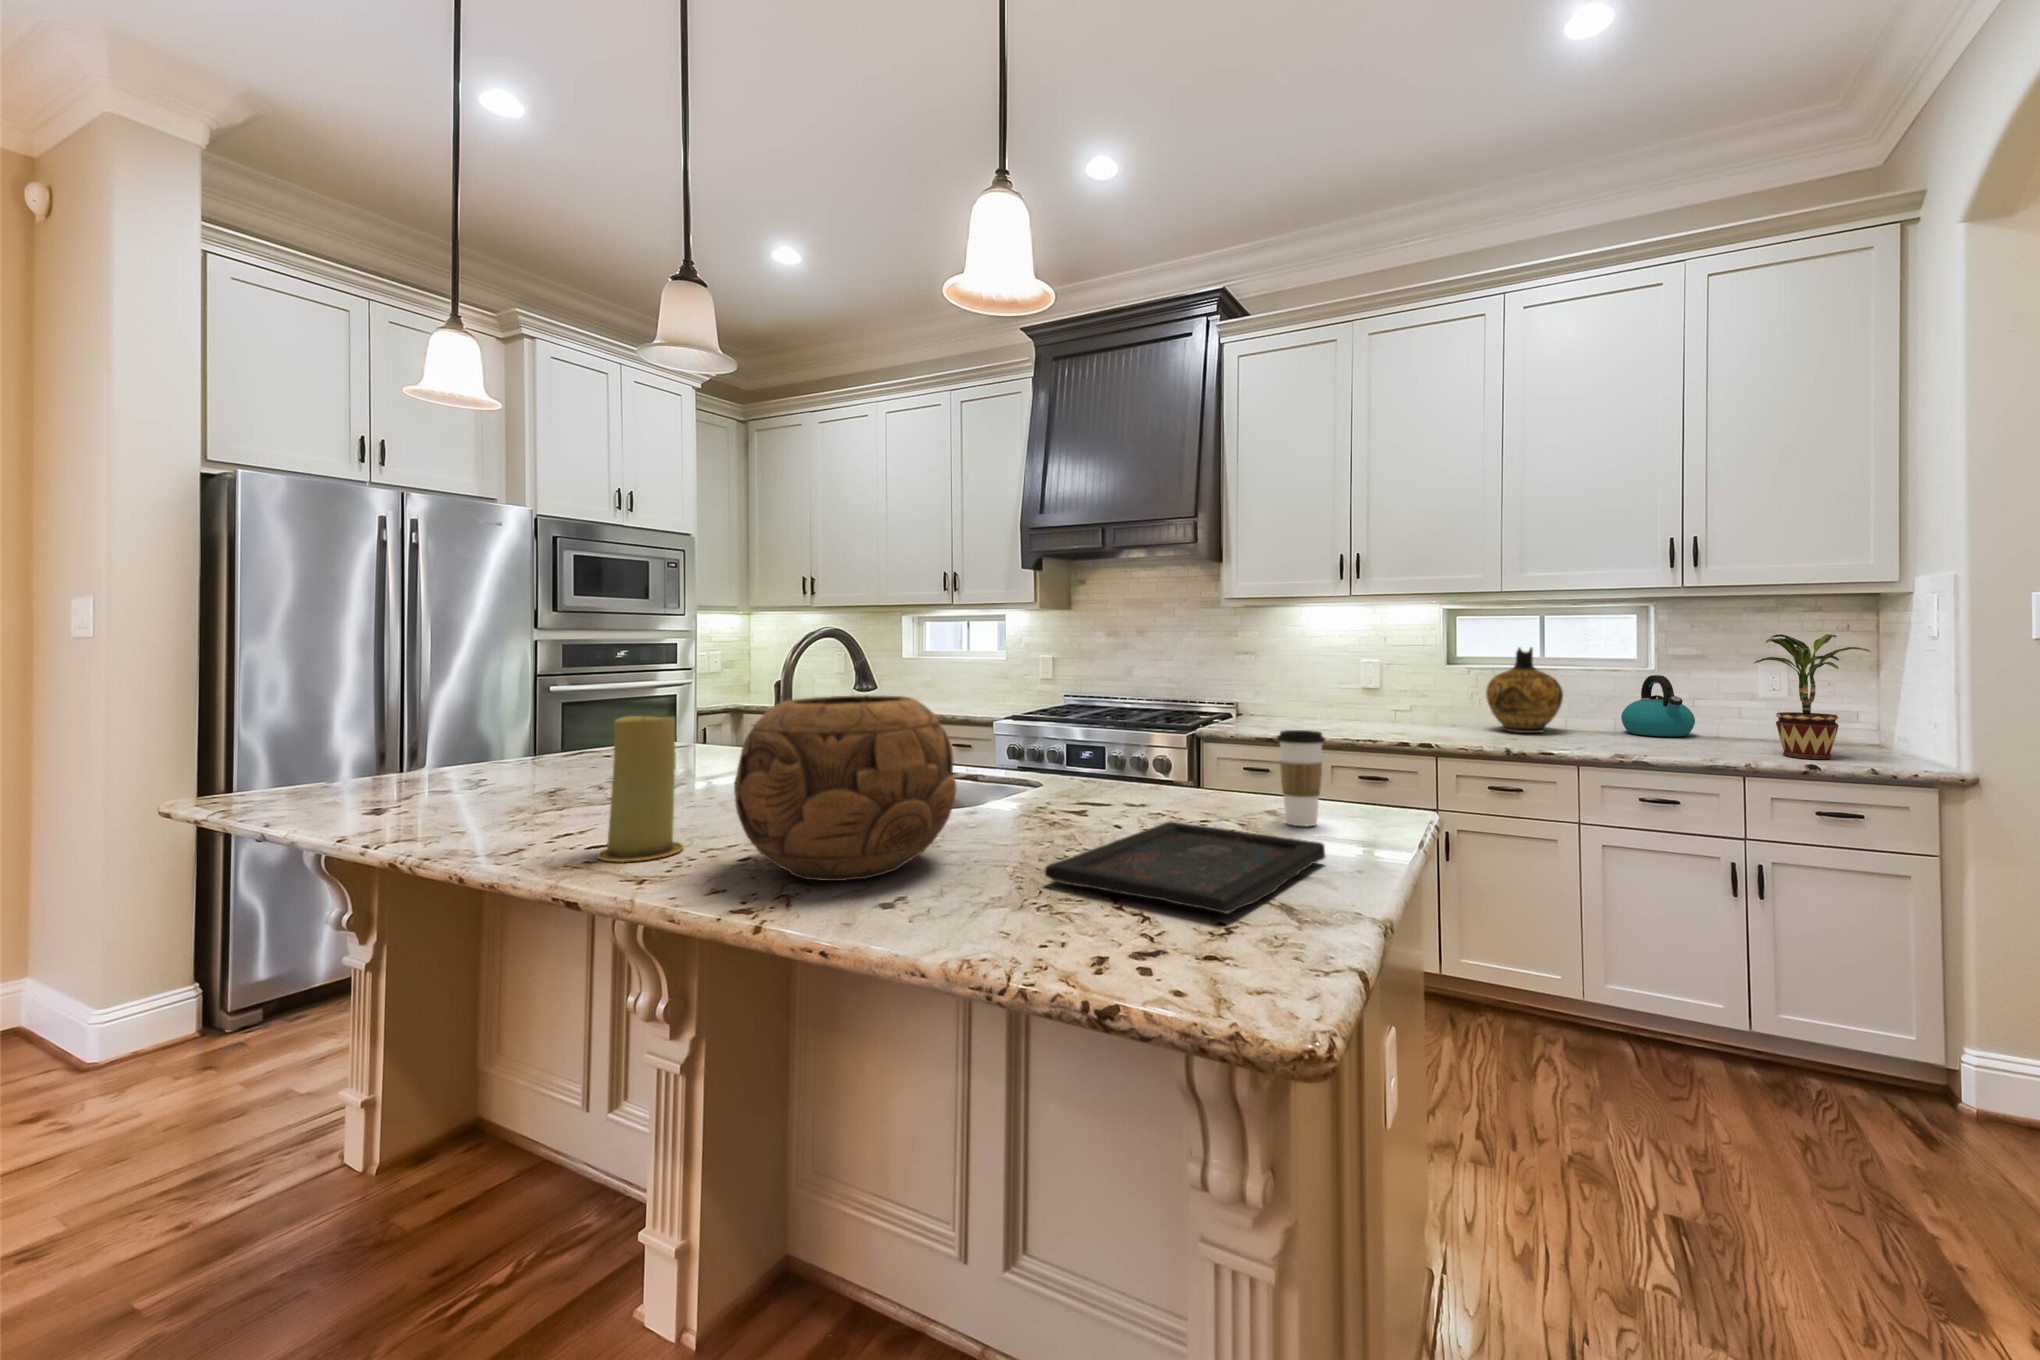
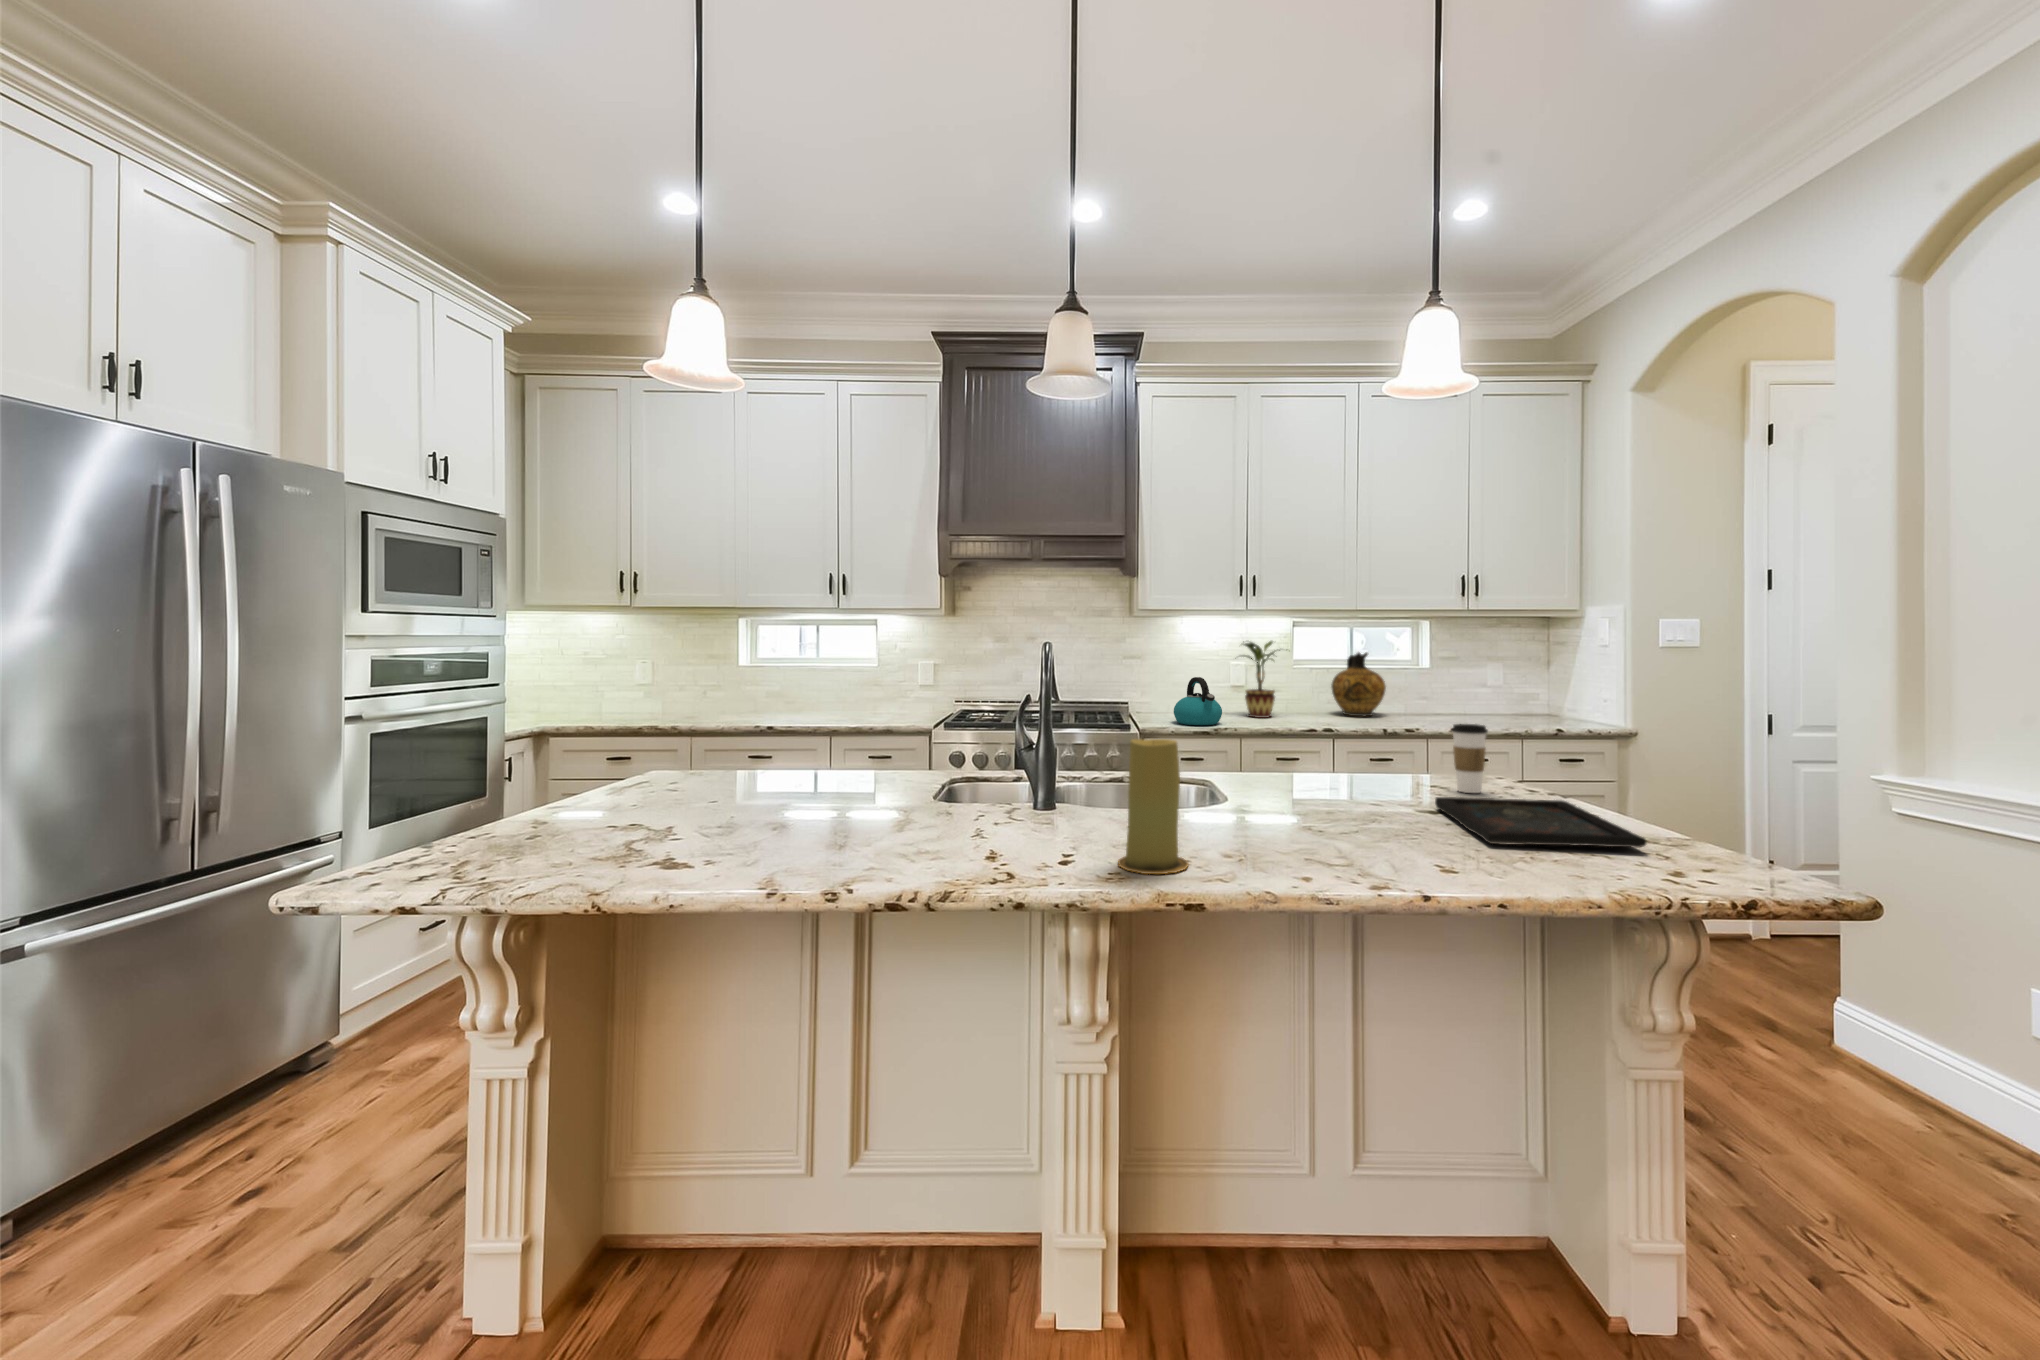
potted plant: present [1755,634,1871,759] -> present [1242,641,1280,718]
kettle: present [1621,675,1695,736] -> present [1174,677,1222,725]
decorative bowl: present [734,695,956,881] -> none [1251,712,1433,865]

